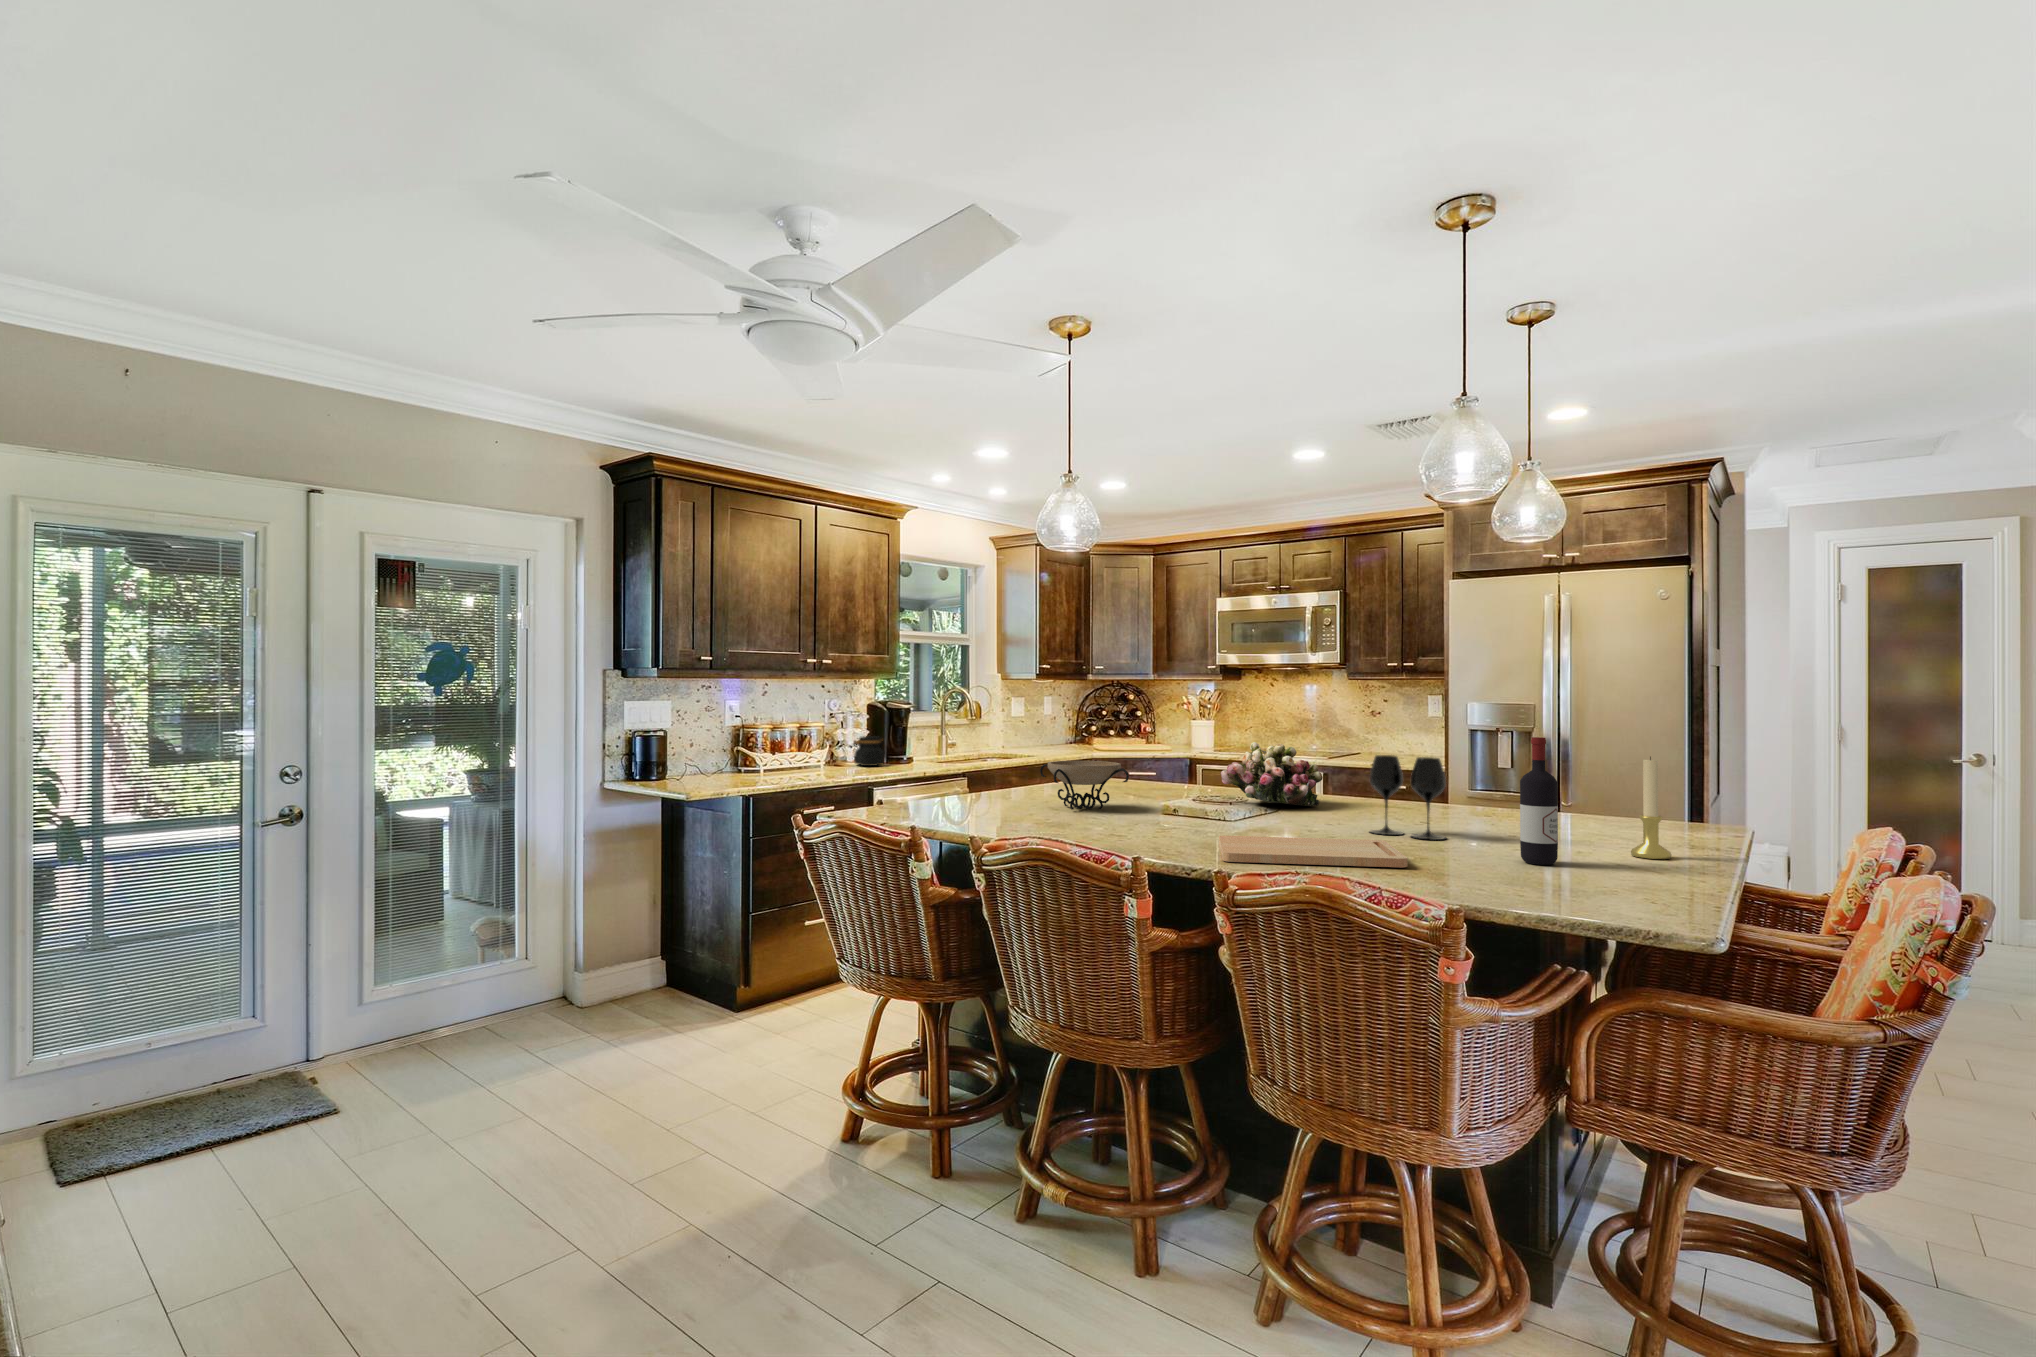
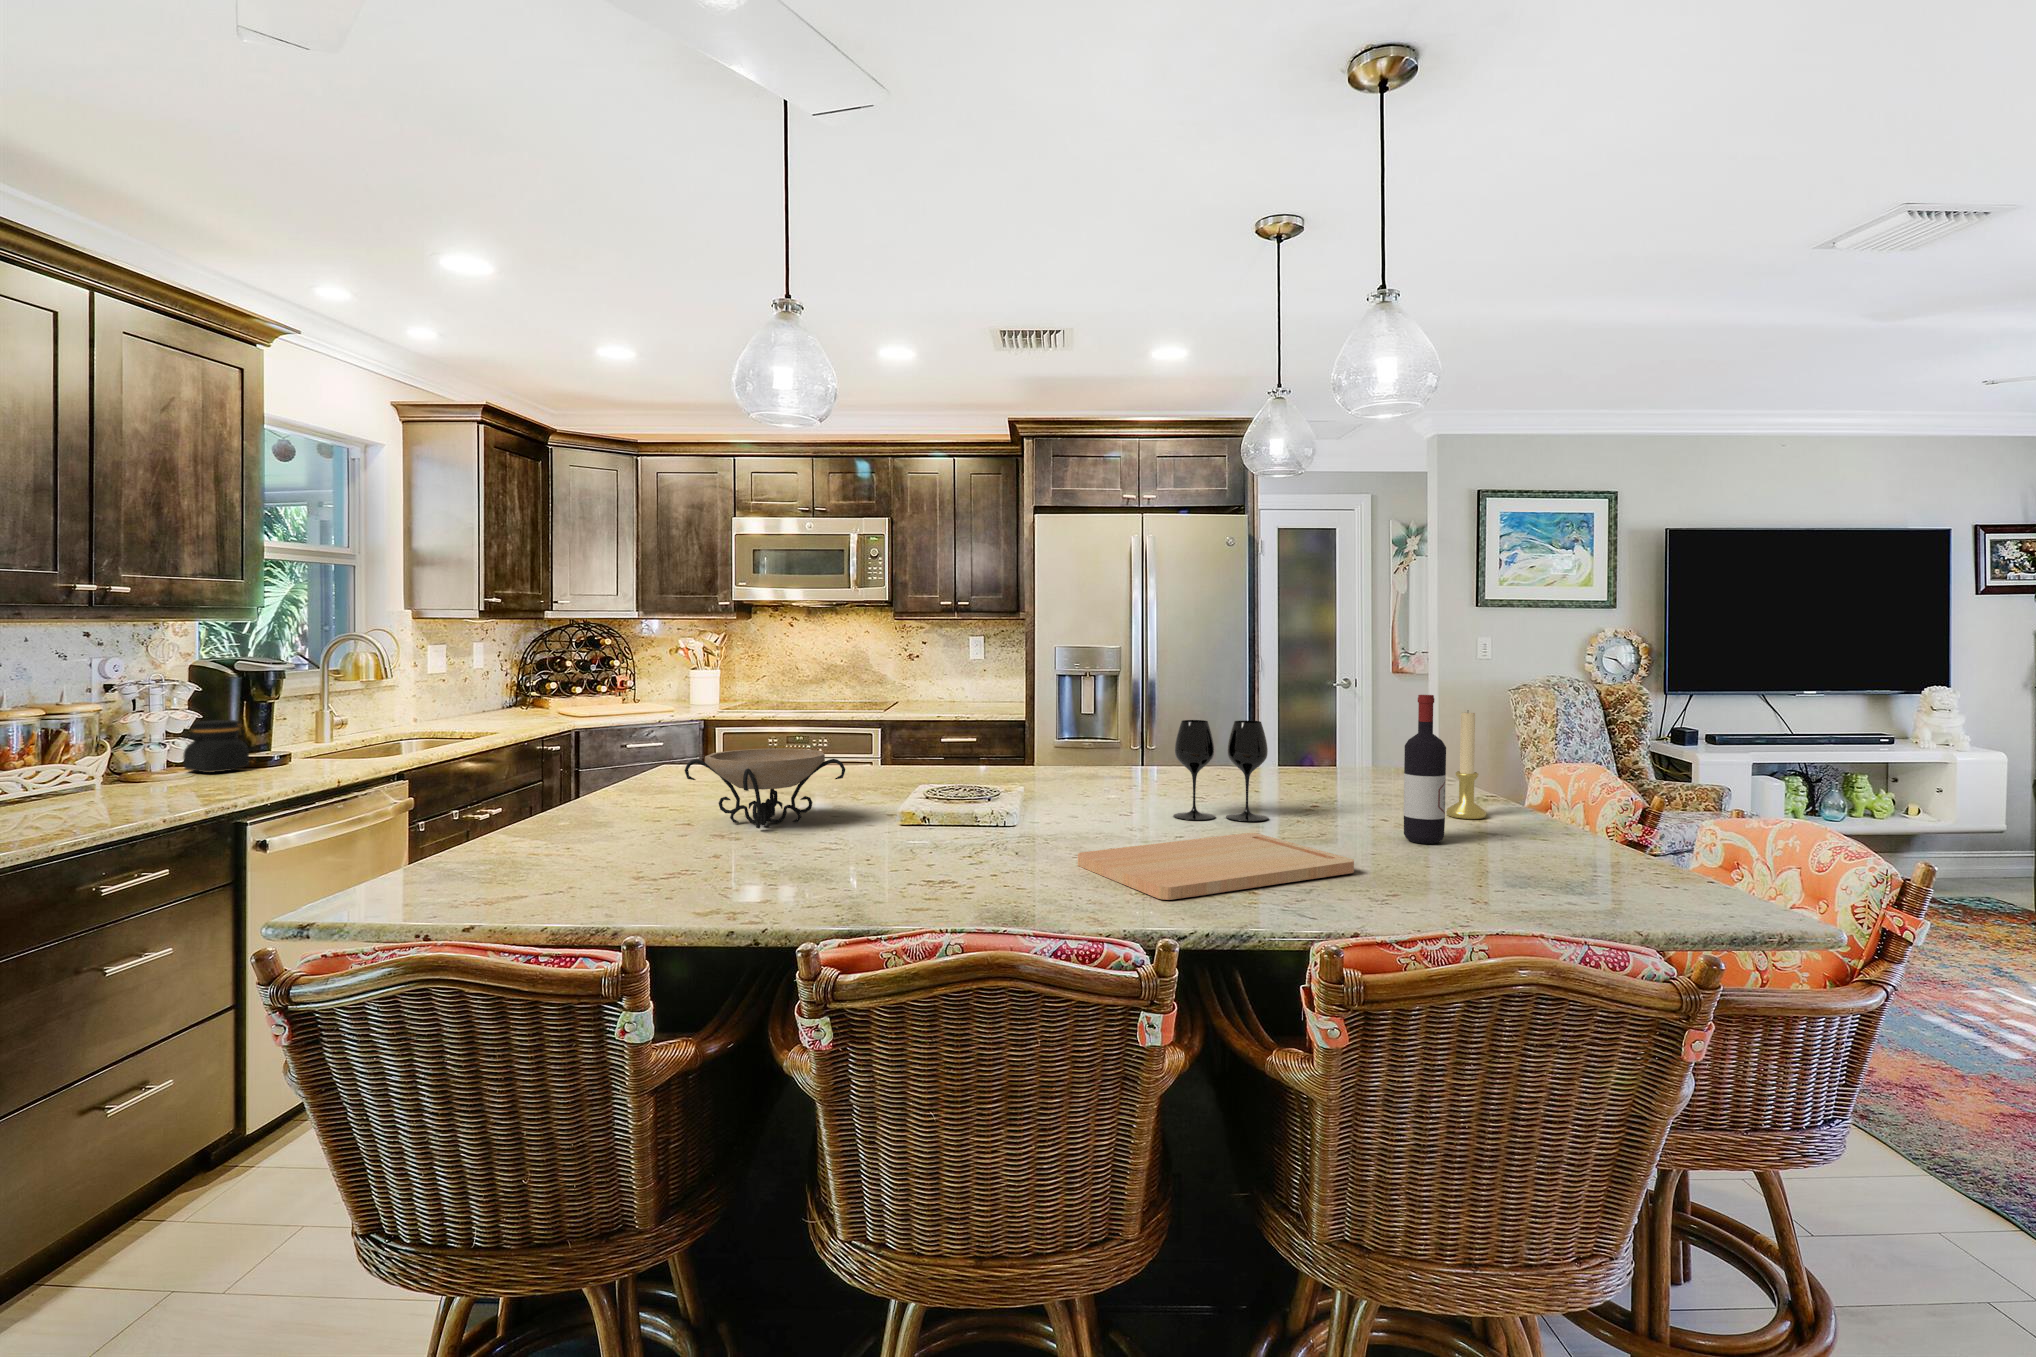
flower arrangement: present [1221,742,1323,806] -> none [919,707,1040,785]

